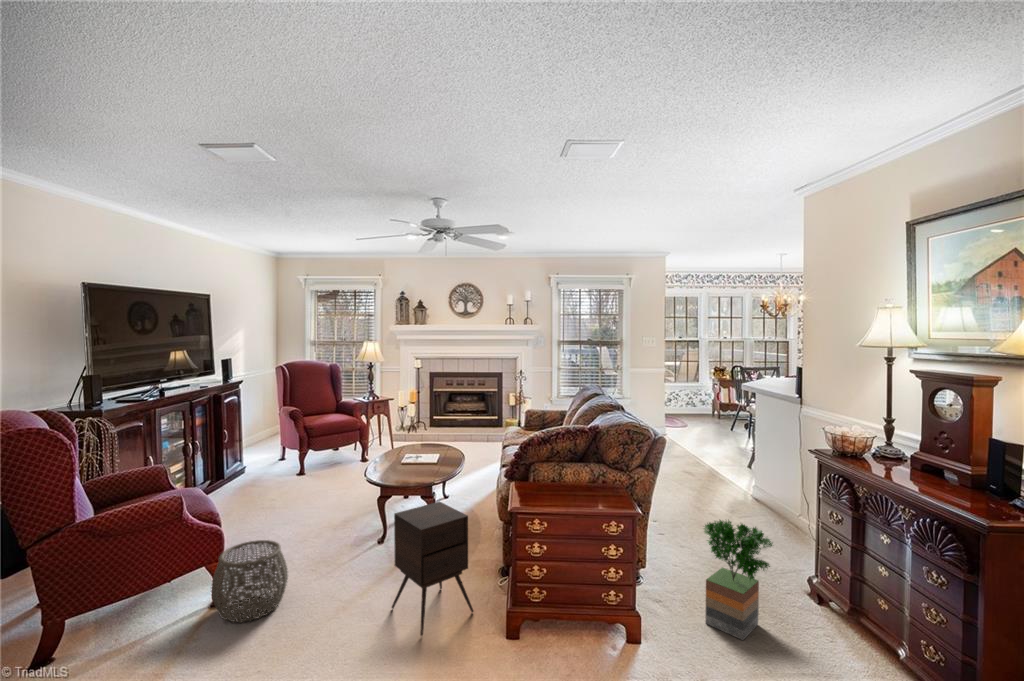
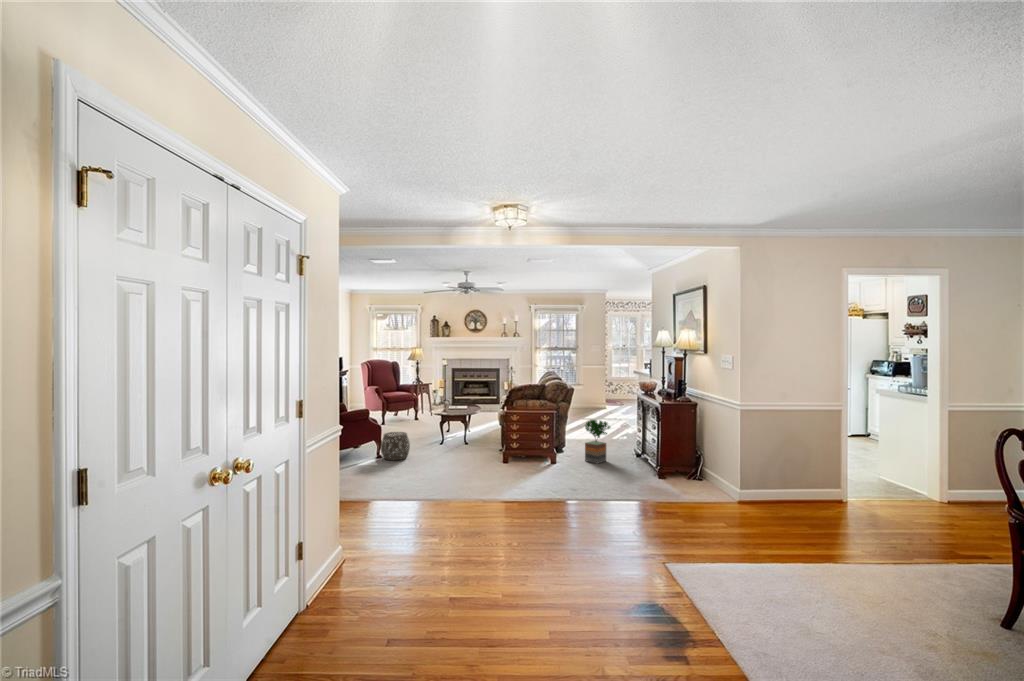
side table: present [392,502,473,636] -> none [455,415,490,463]

